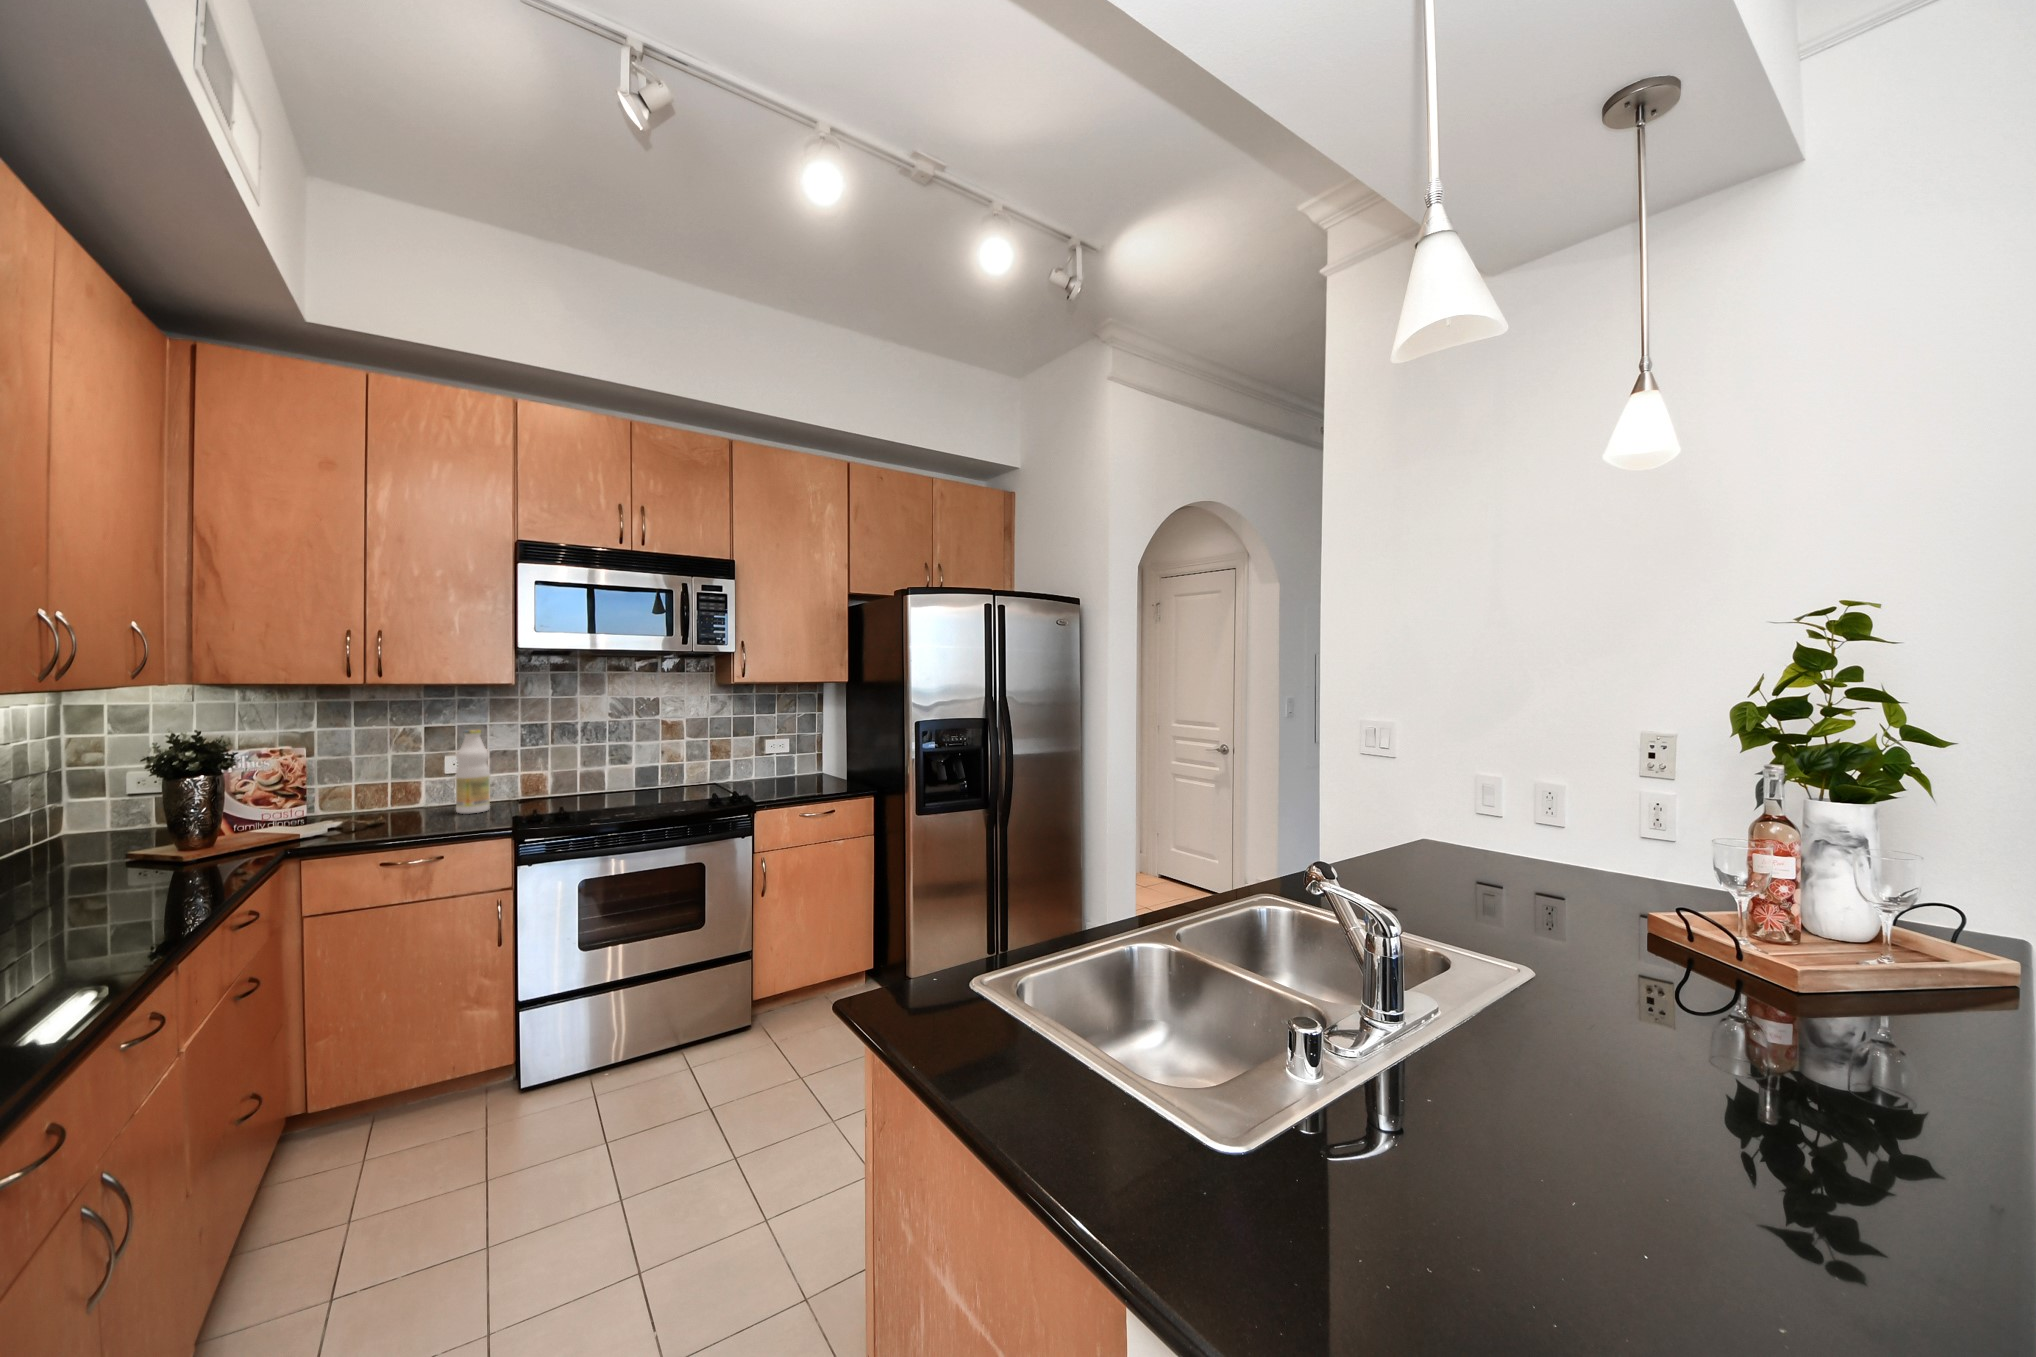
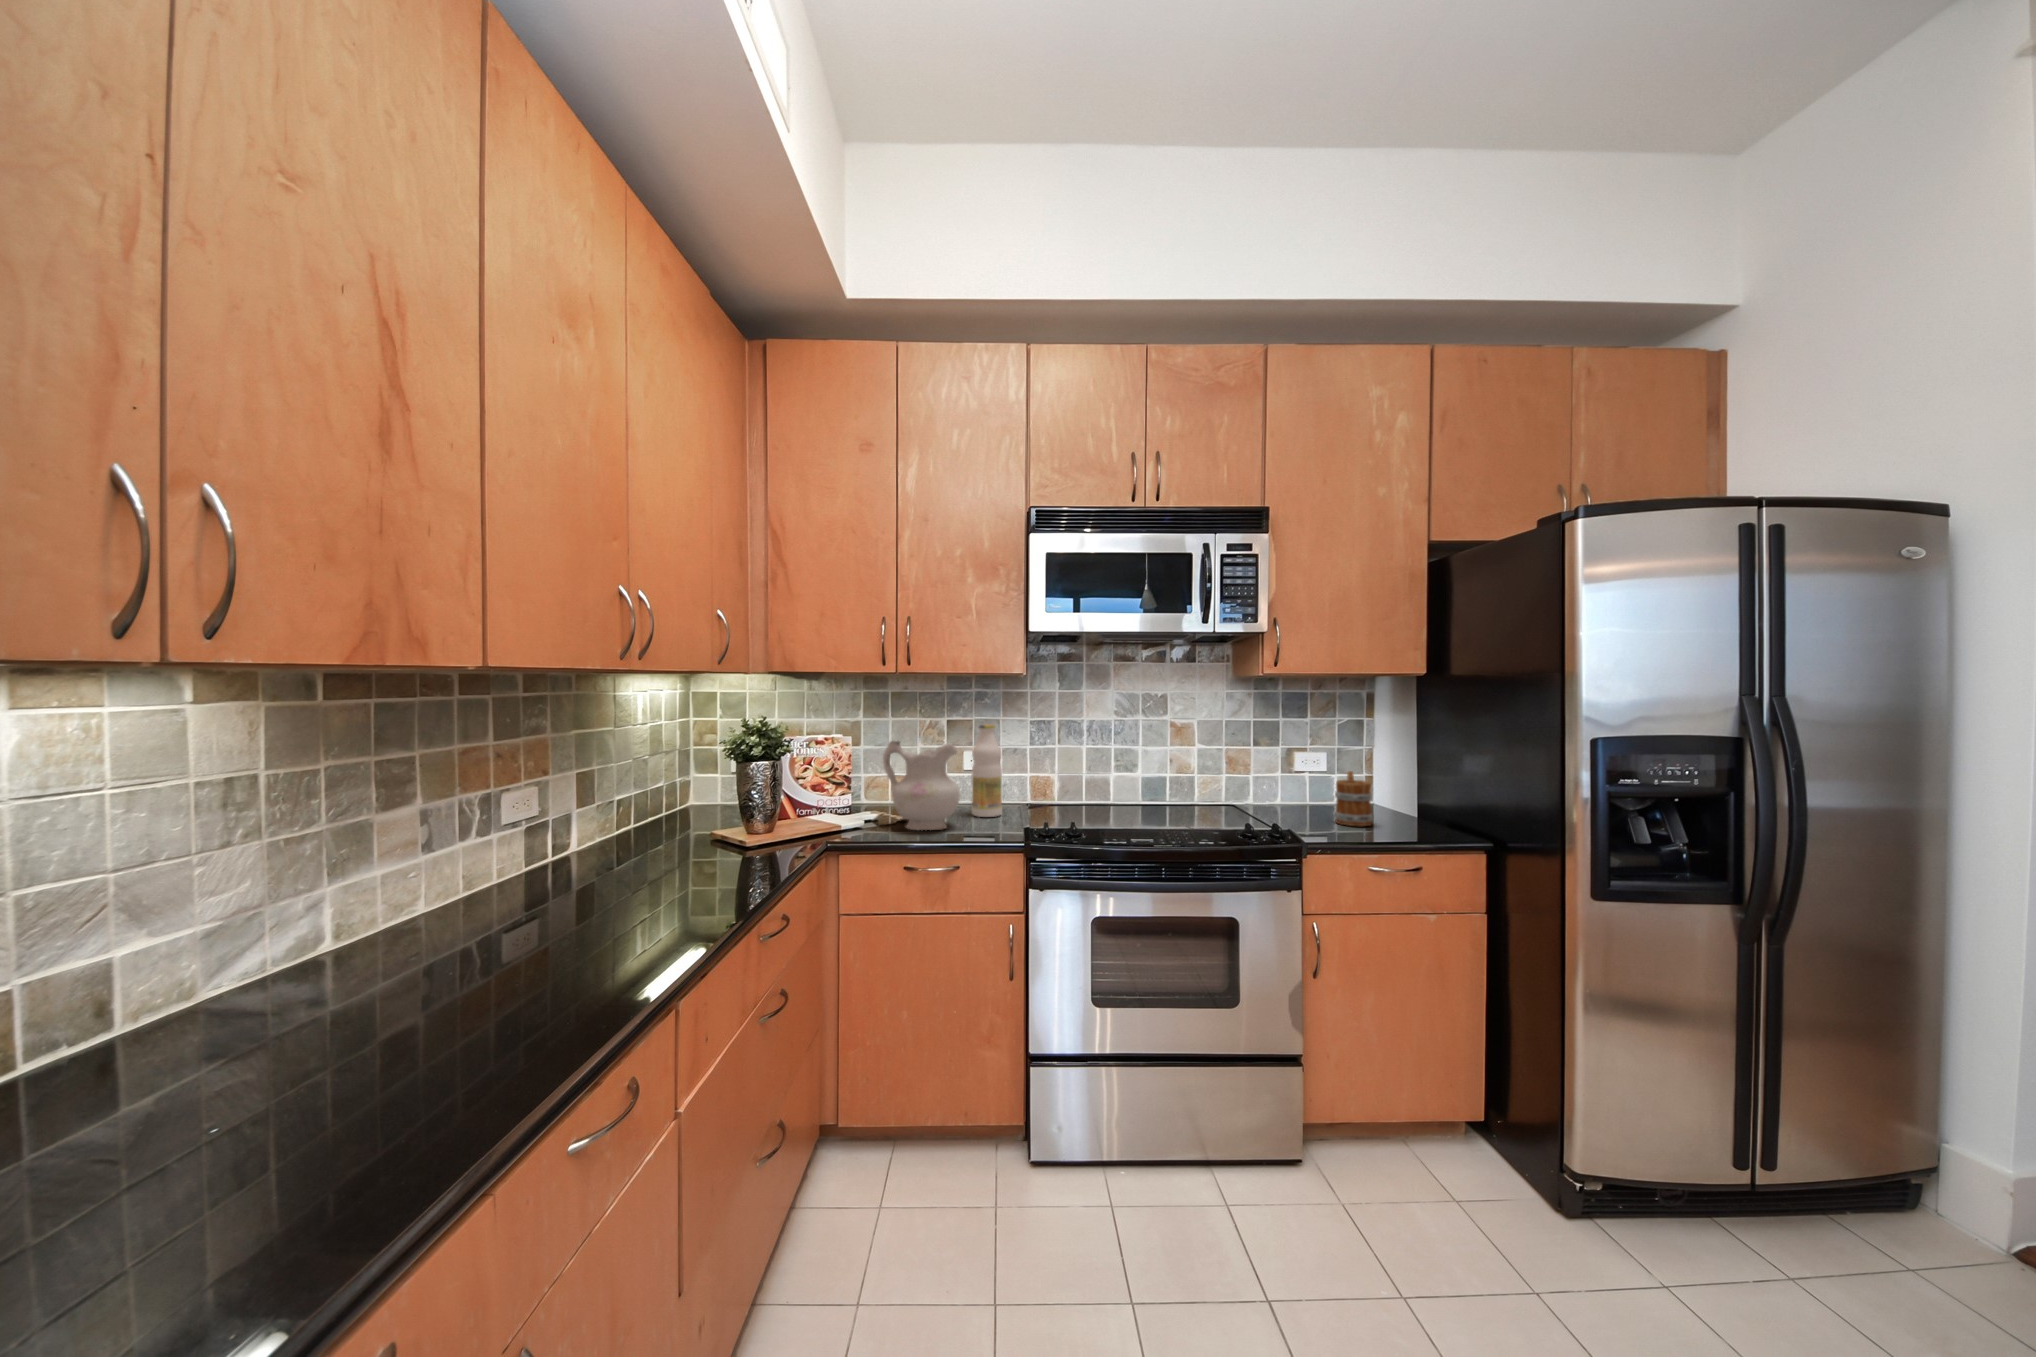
ceramic pitcher: none [352,749,443,830] -> present [883,741,960,830]
mug: none [788,753,814,792] -> present [1334,771,1373,826]

